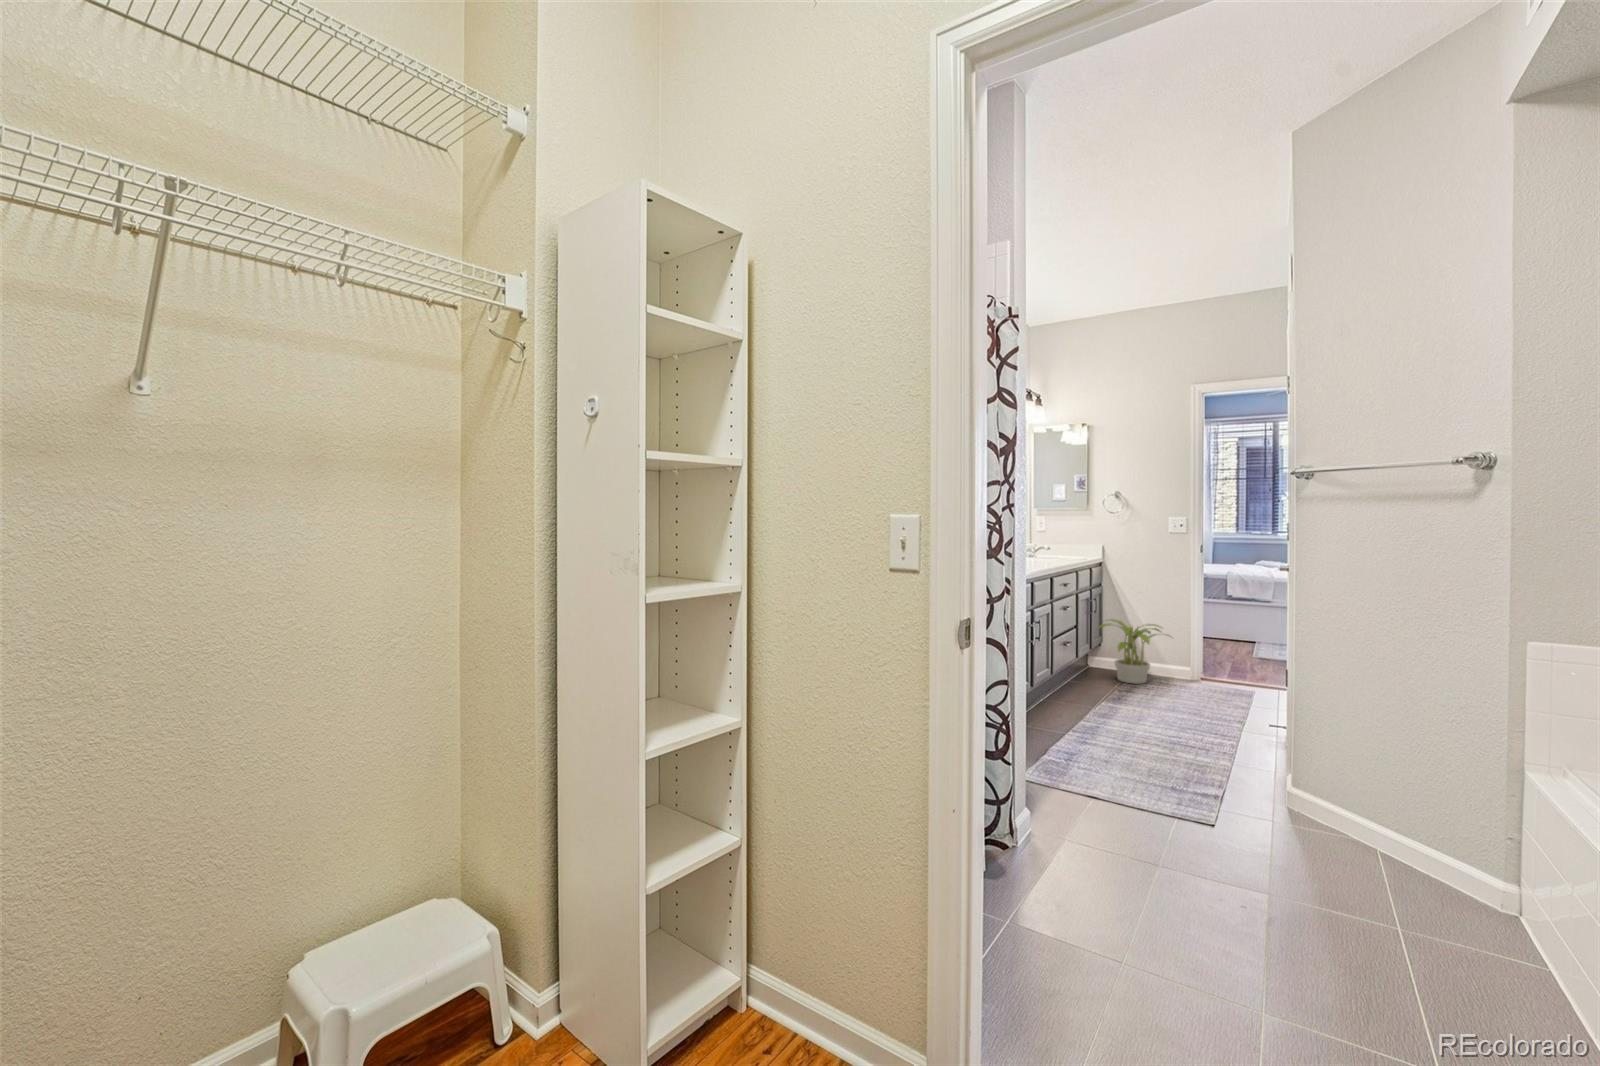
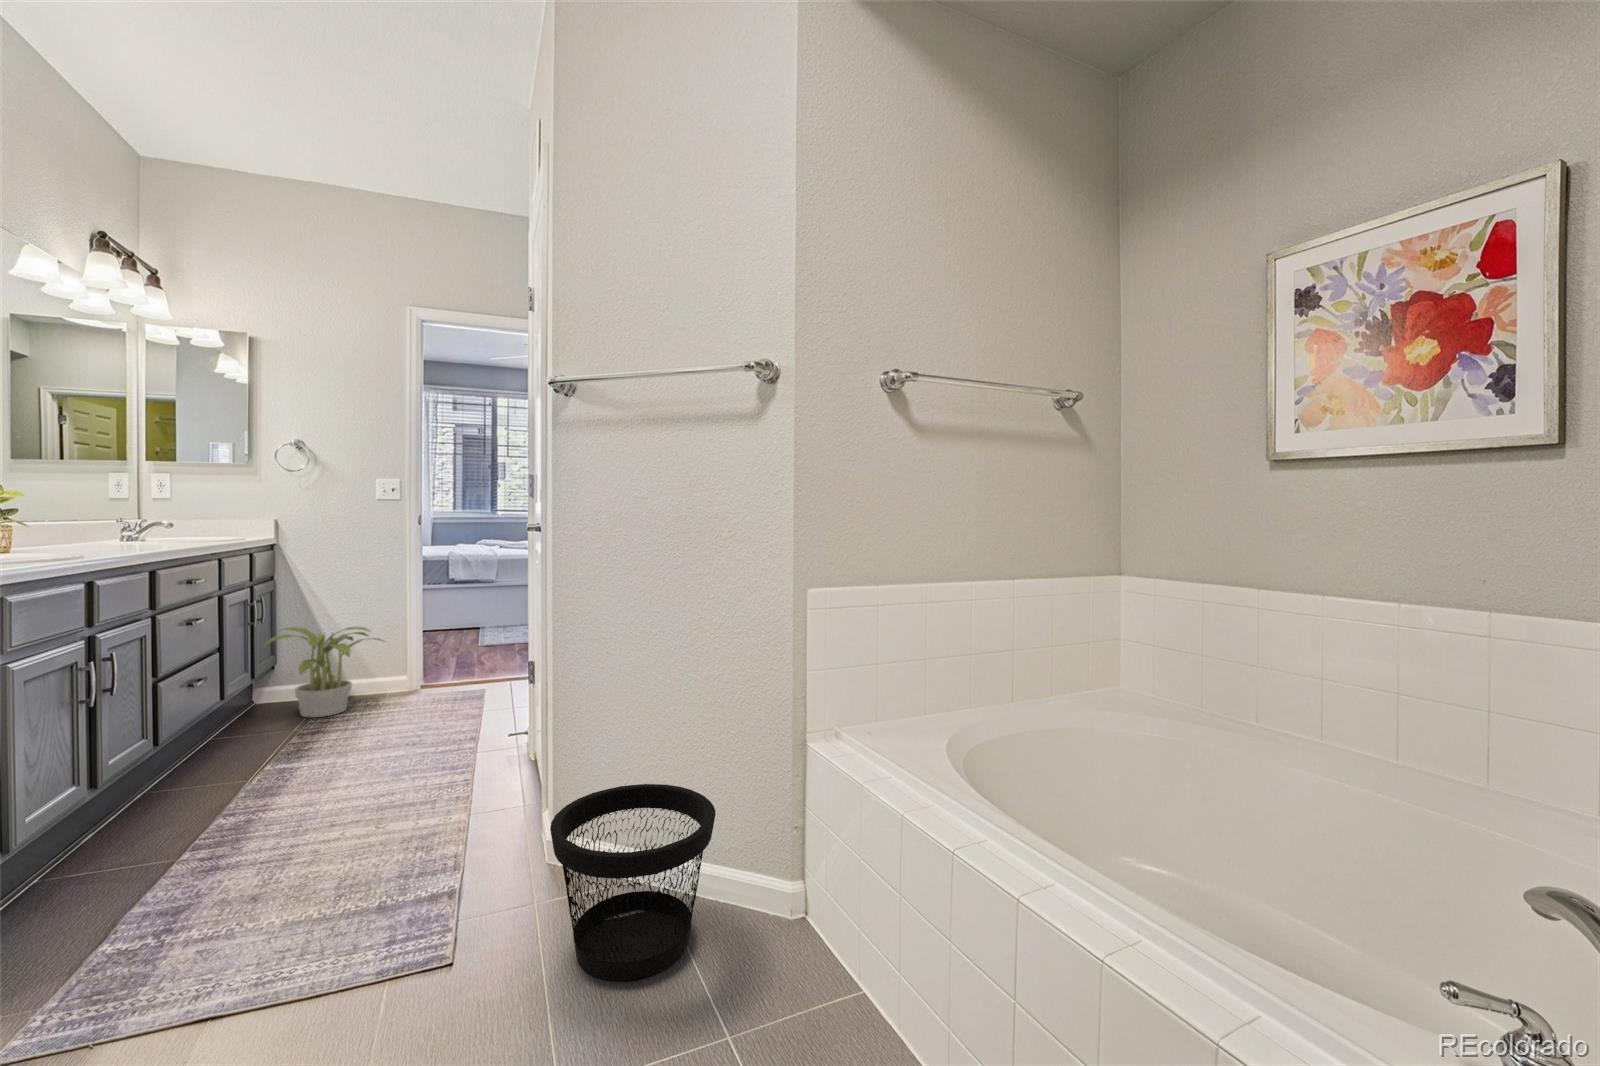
wastebasket: none [1274,756,1418,885] -> present [550,784,716,981]

